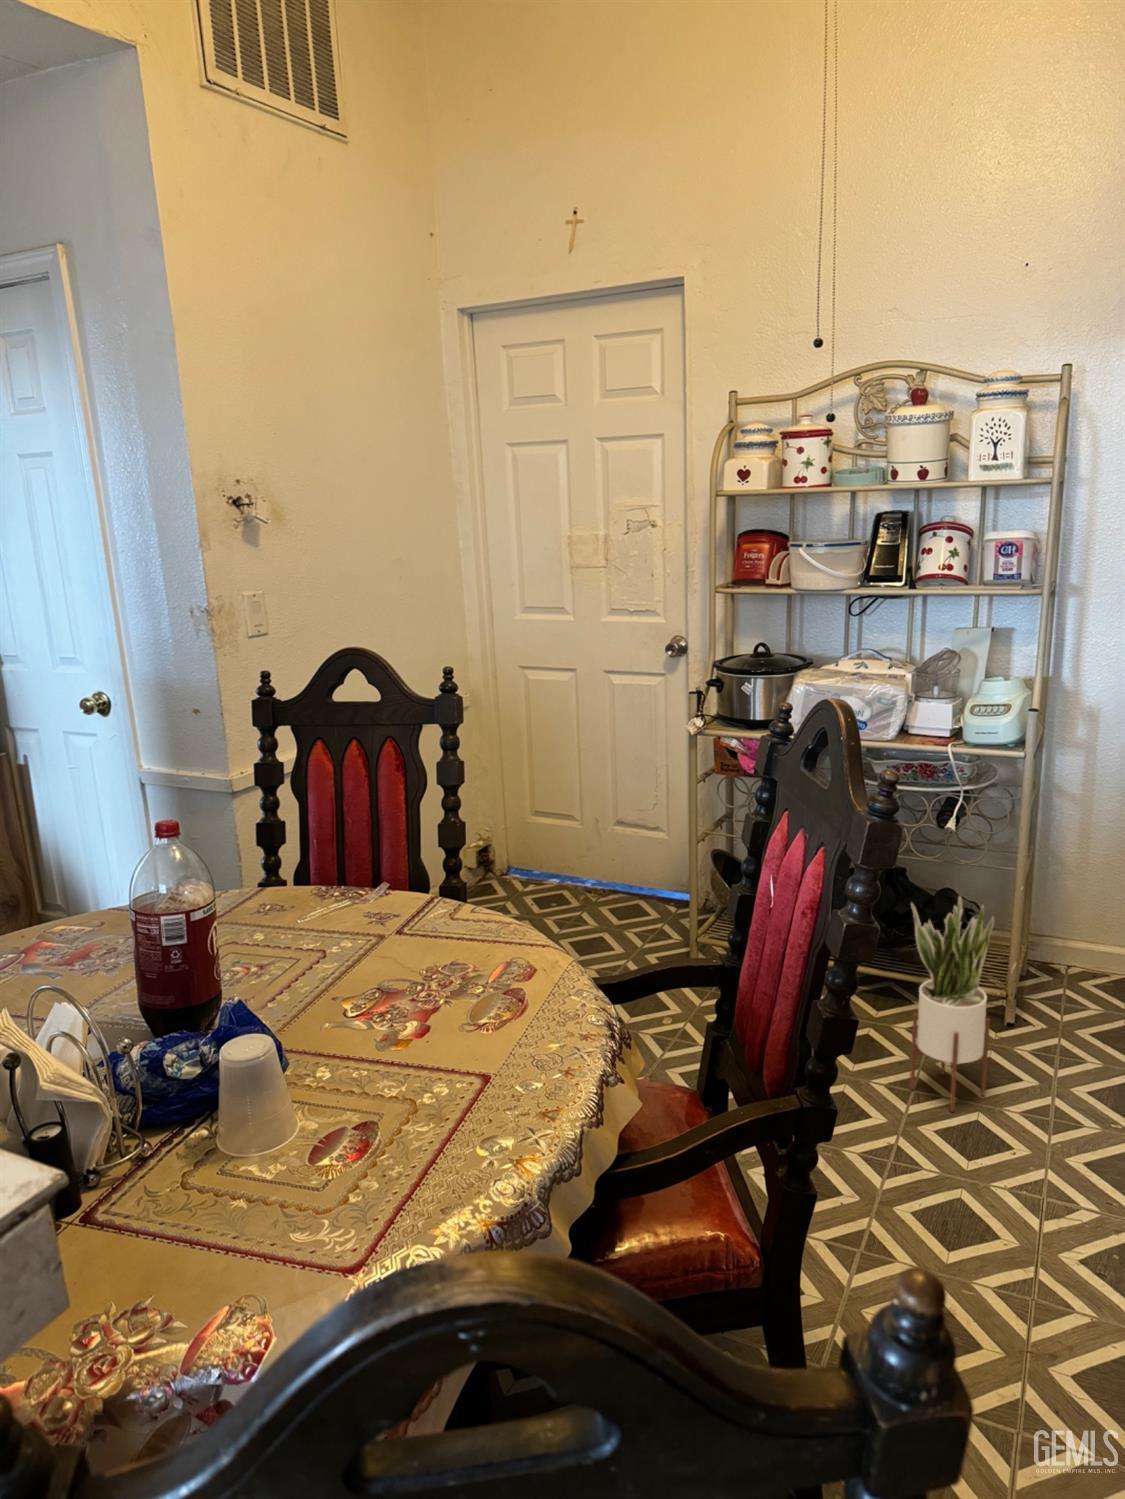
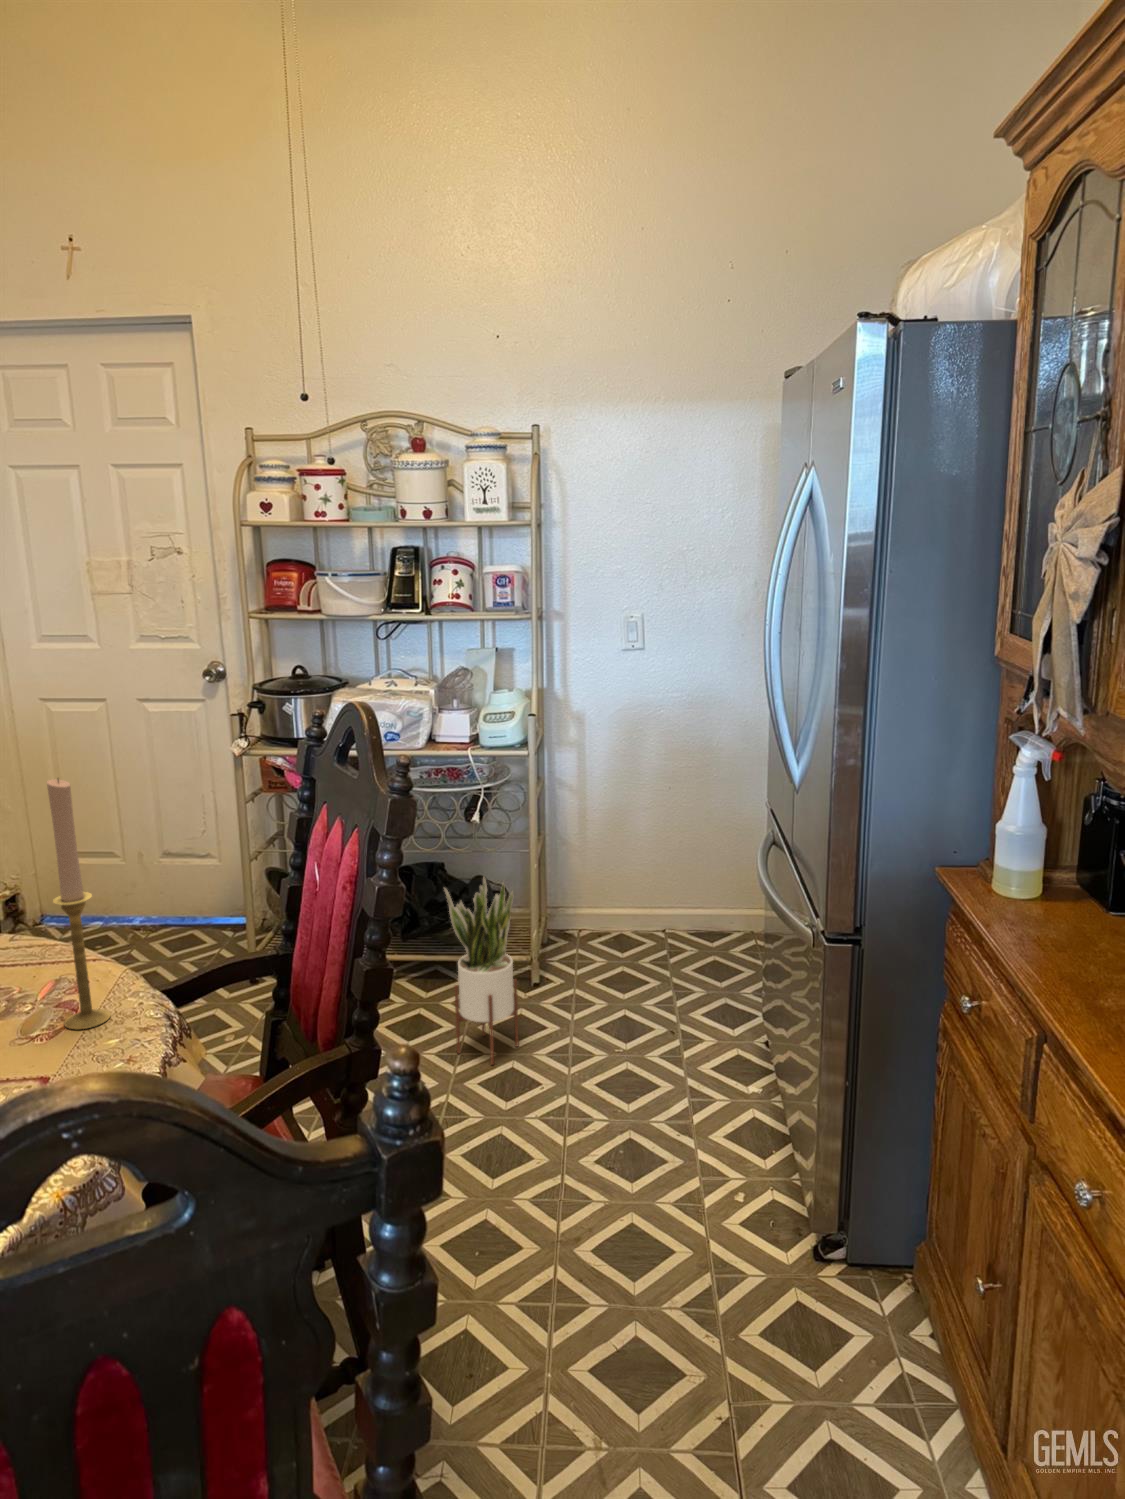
candlestick: none [508,763,554,1025] -> present [47,779,110,1029]

